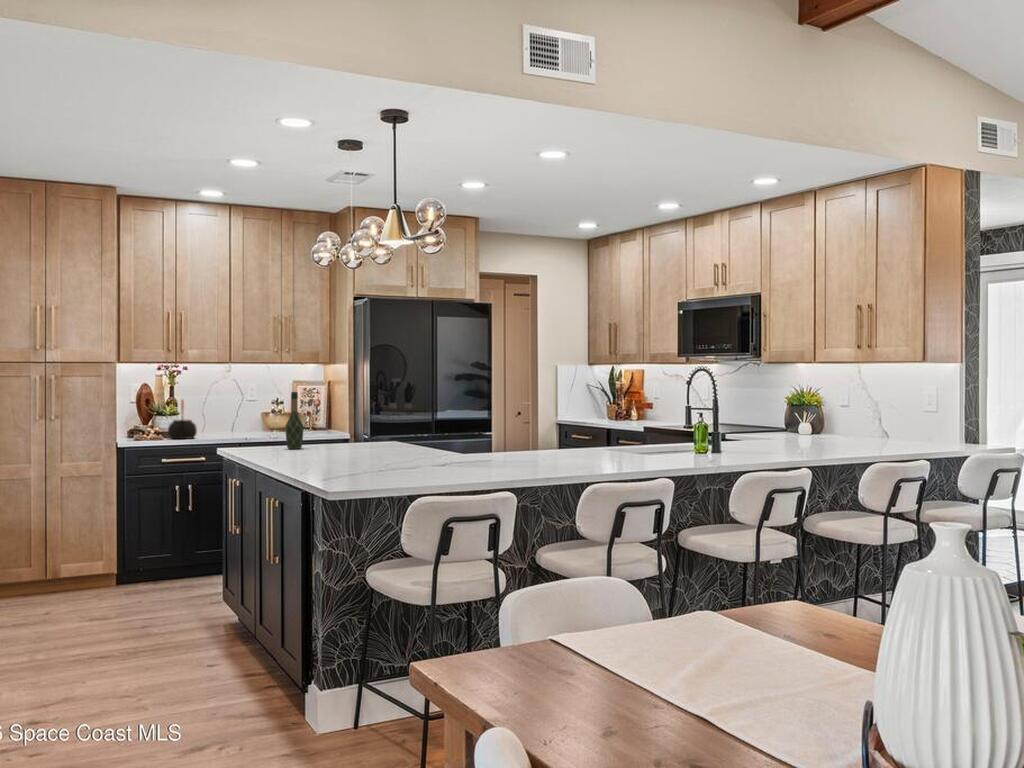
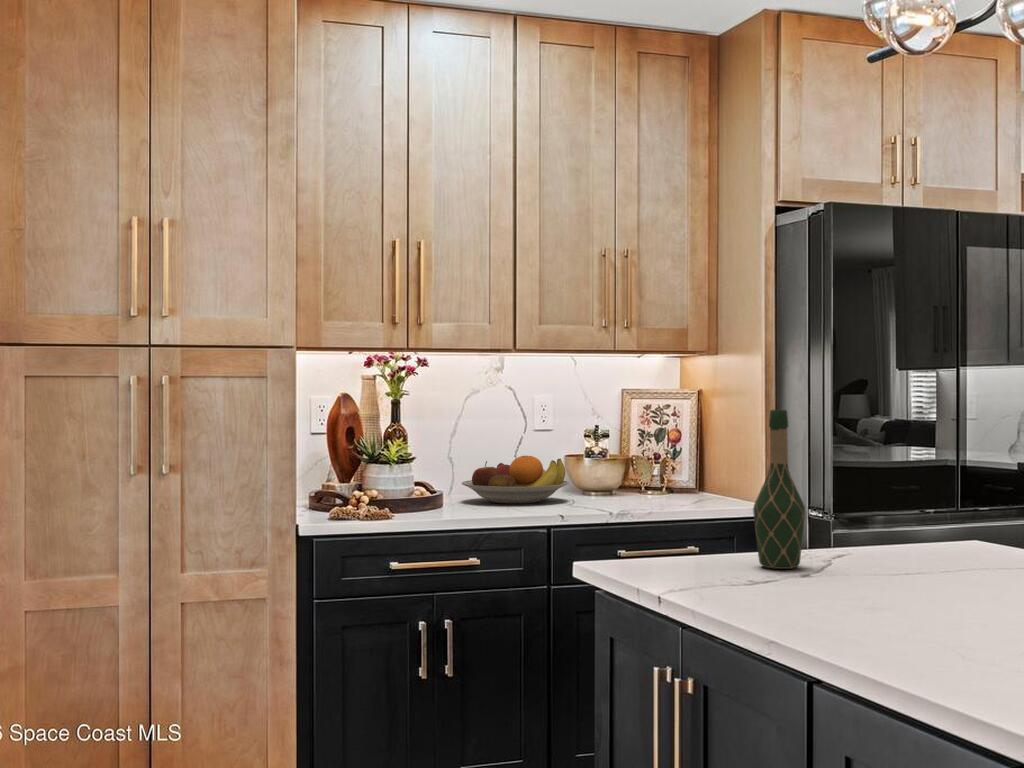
teapot: present [168,400,197,439] -> none [398,428,456,515]
fruit bowl: none [205,413,259,435] -> present [462,456,569,504]

